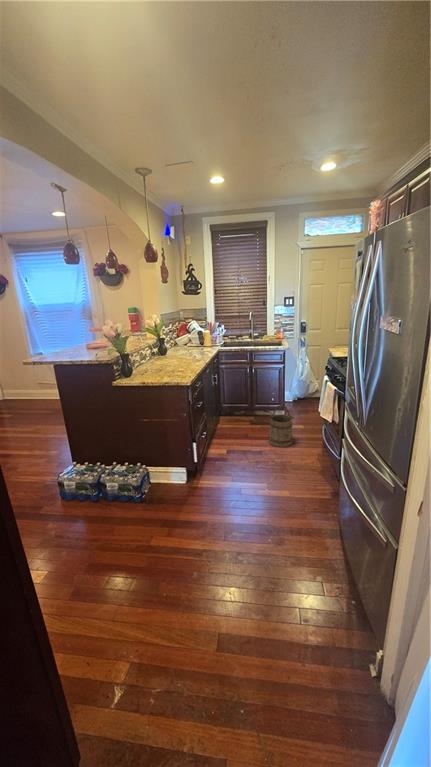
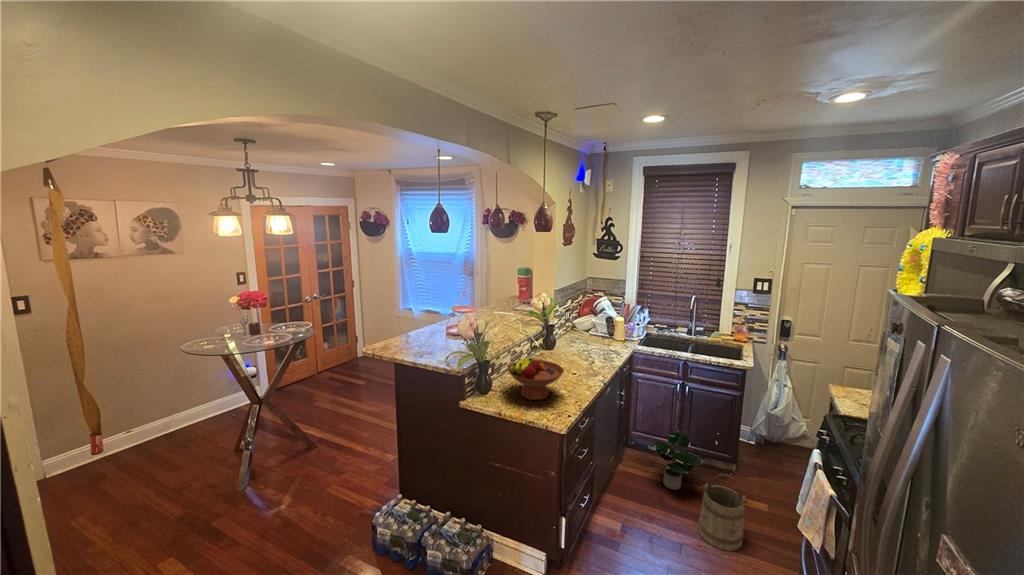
fruit bowl: none [142,348,181,374] -> present [507,357,564,400]
potted plant: none [237,394,267,428] -> present [652,431,703,490]

